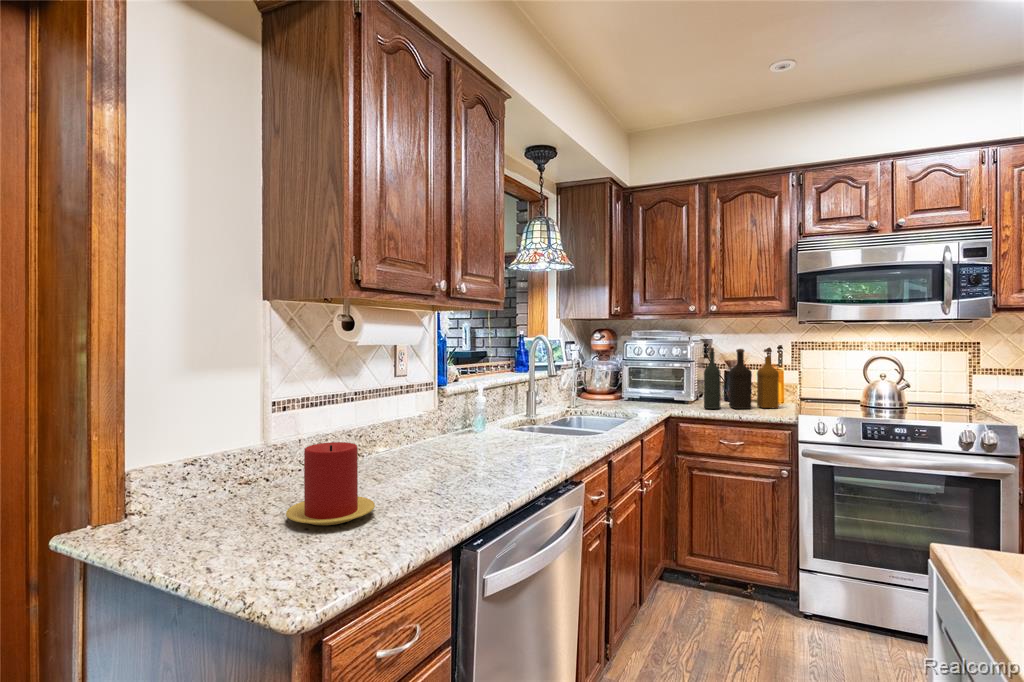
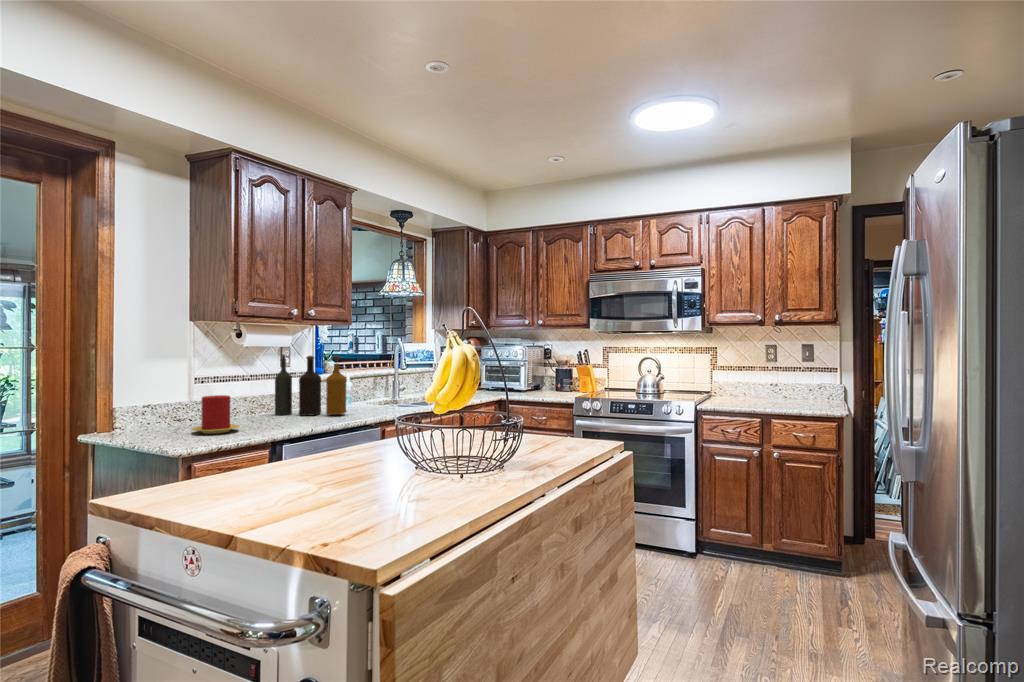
bottle: present [704,348,779,409] -> present [275,355,347,415]

